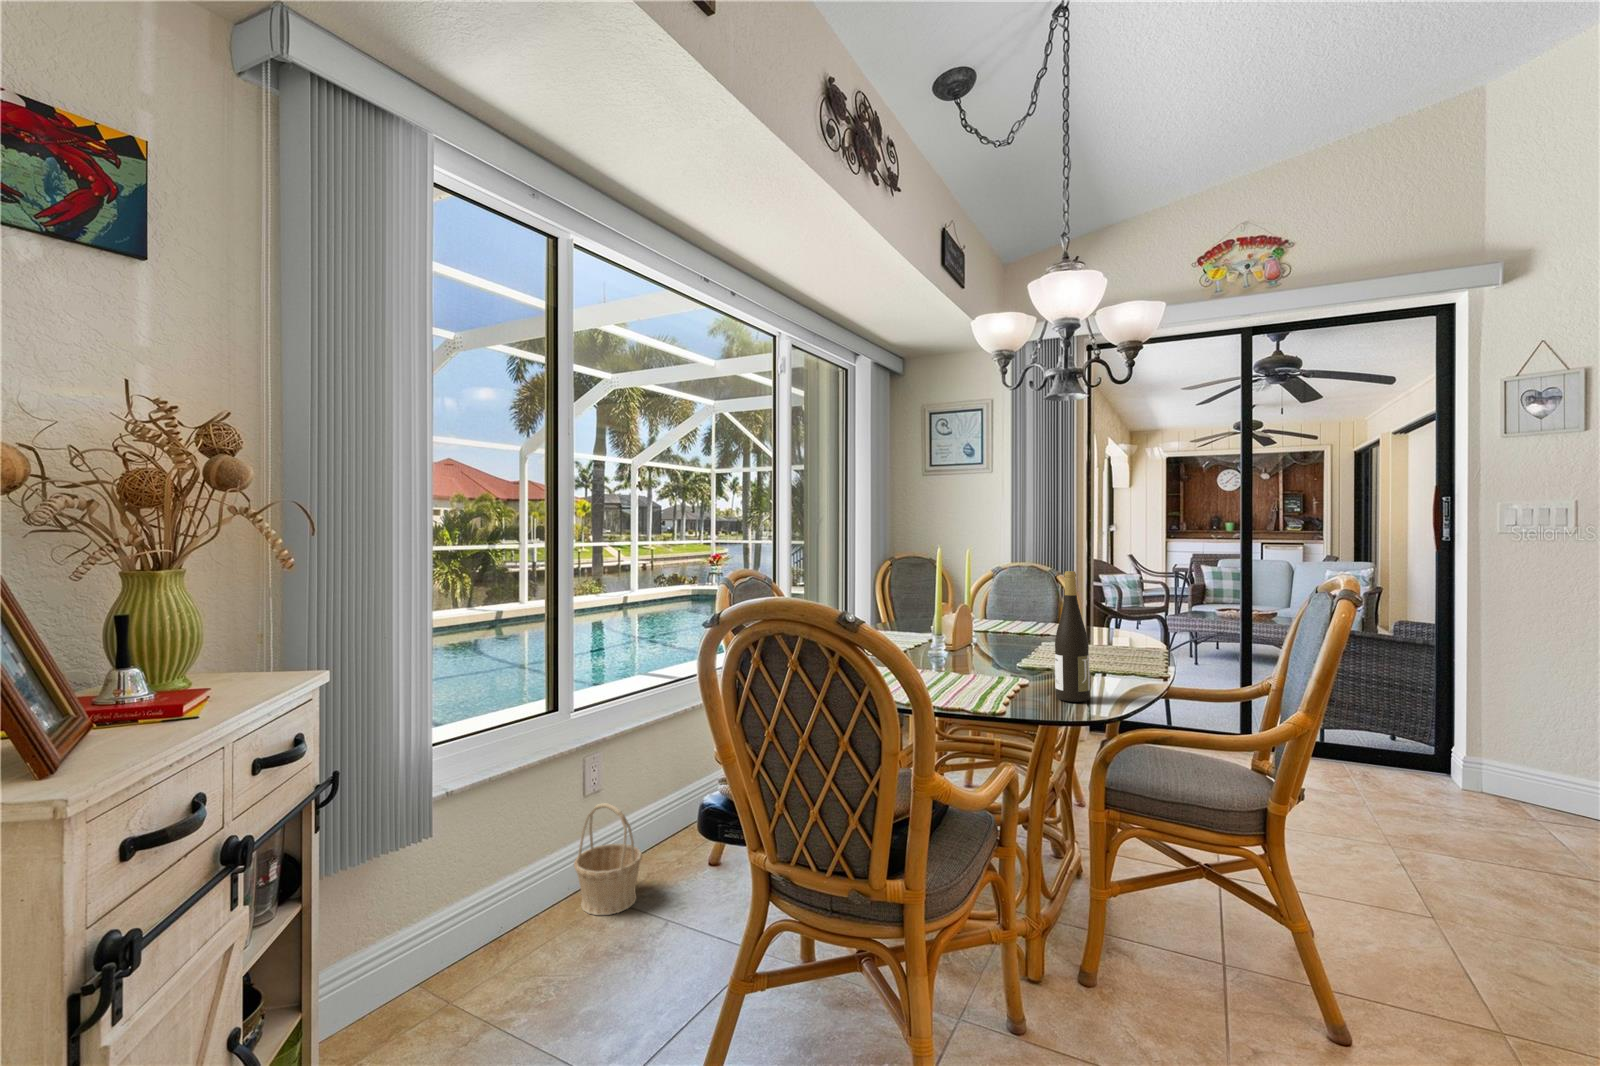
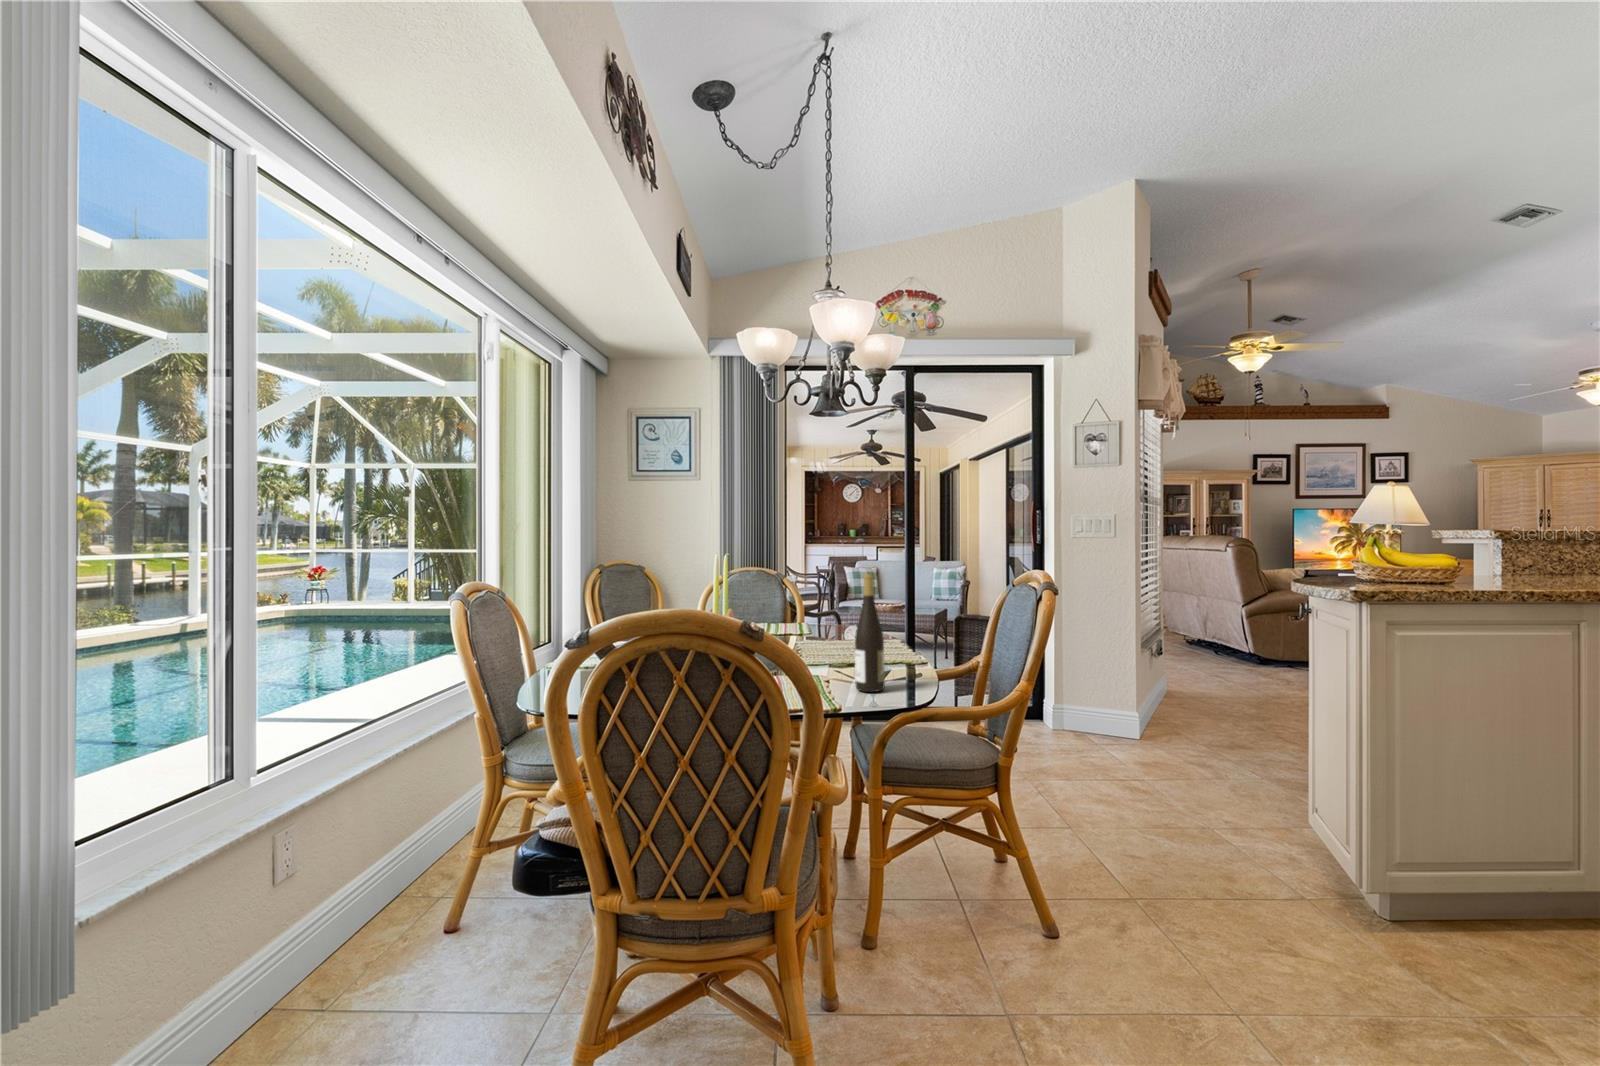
basket: present [574,803,642,915] -> none [267,884,369,1034]

